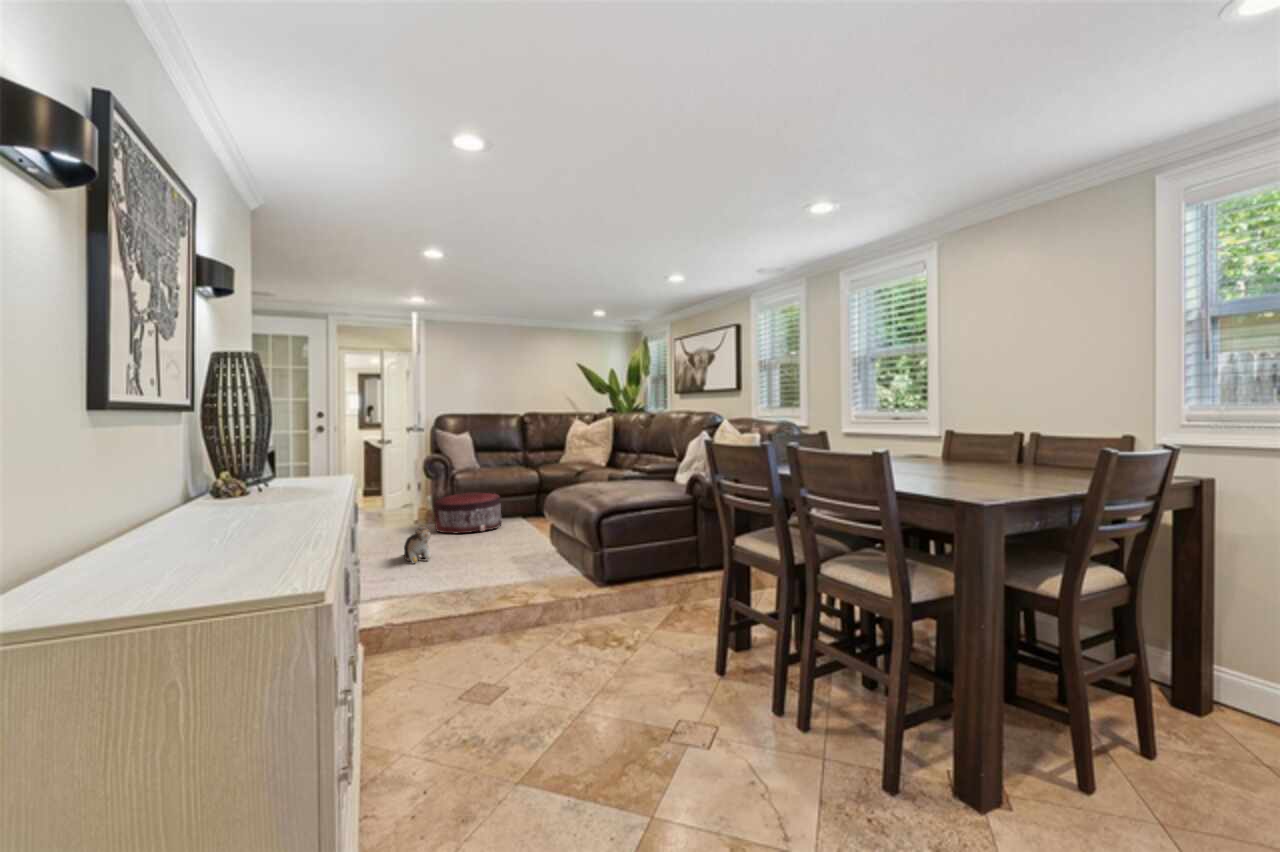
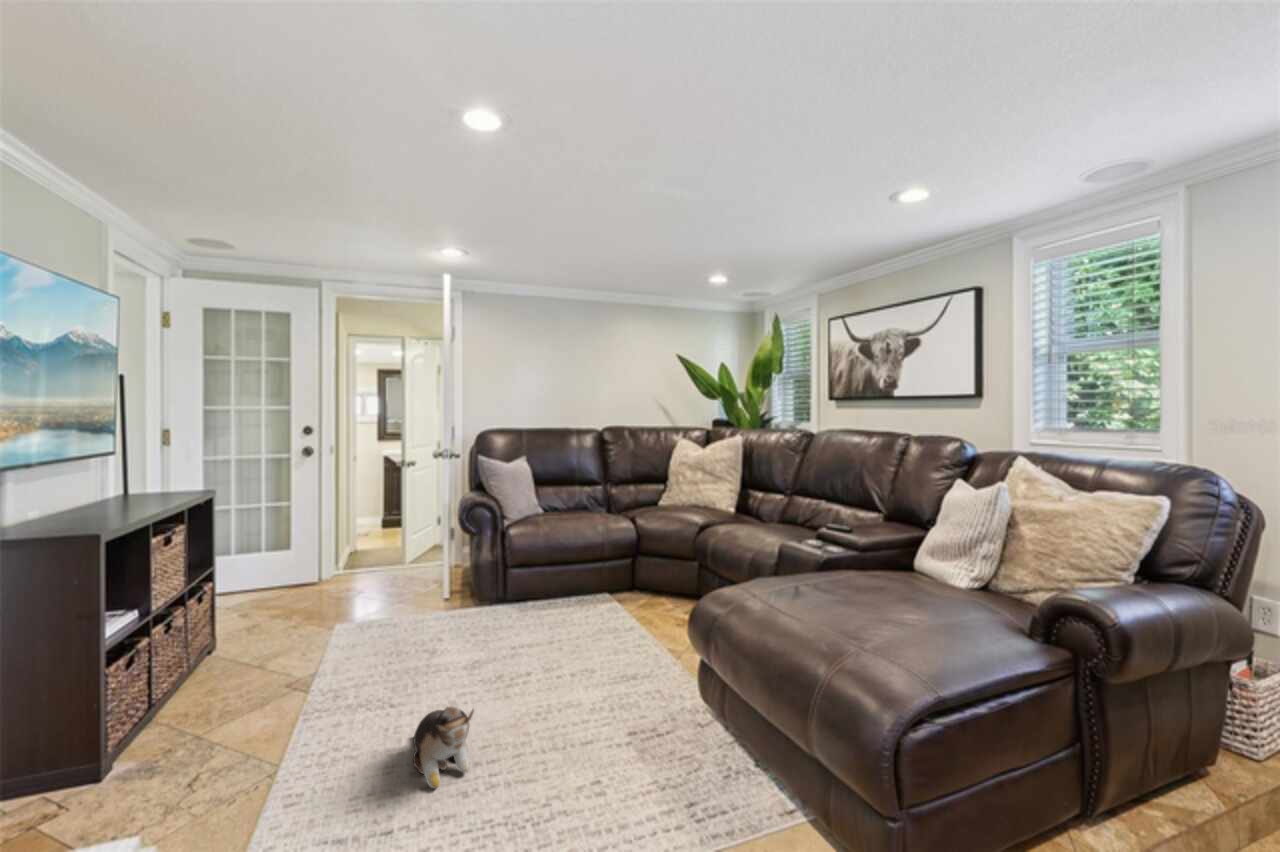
pouf: present [434,493,502,533] -> none [474,563,588,652]

